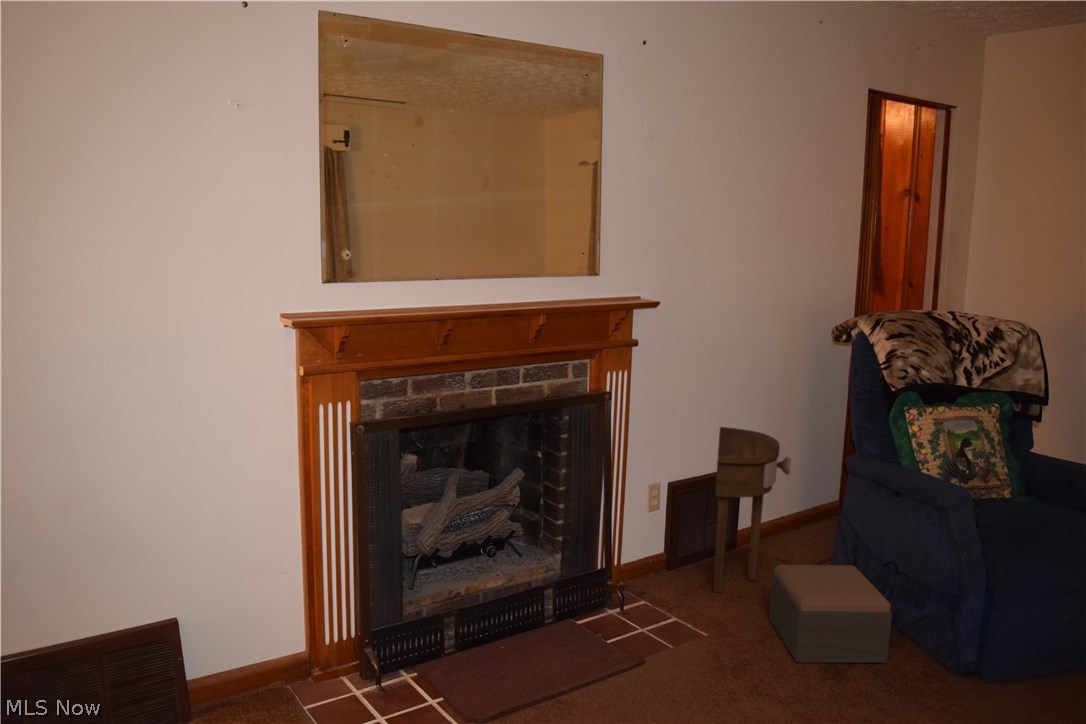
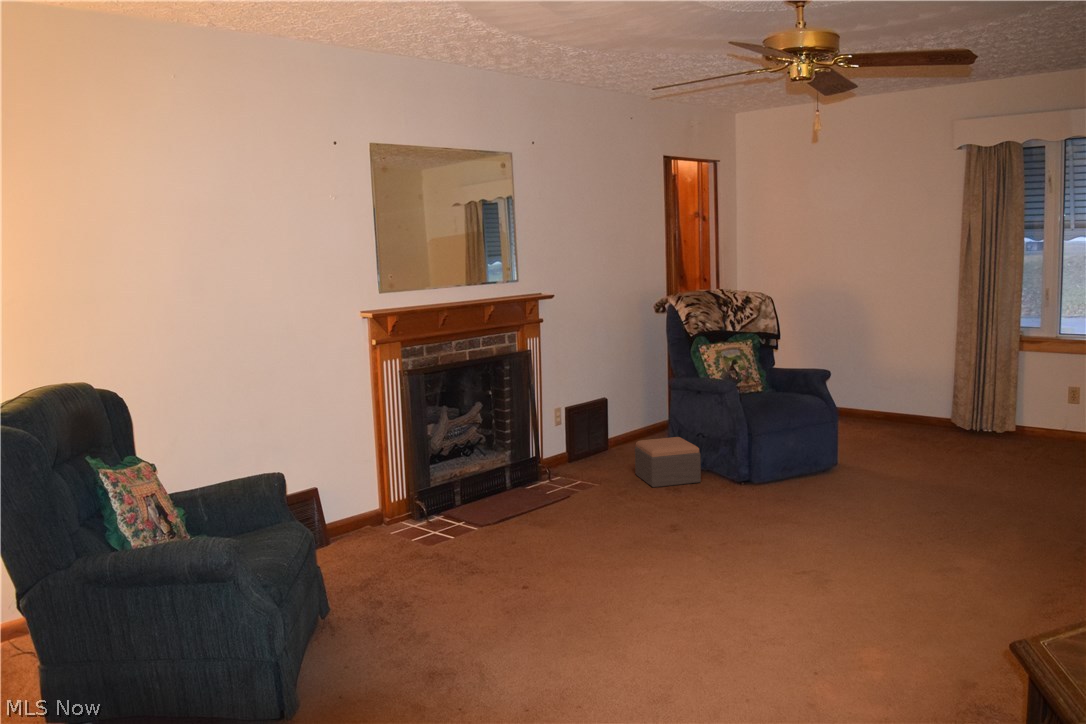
side table: present [713,427,791,593] -> none [595,372,639,468]

